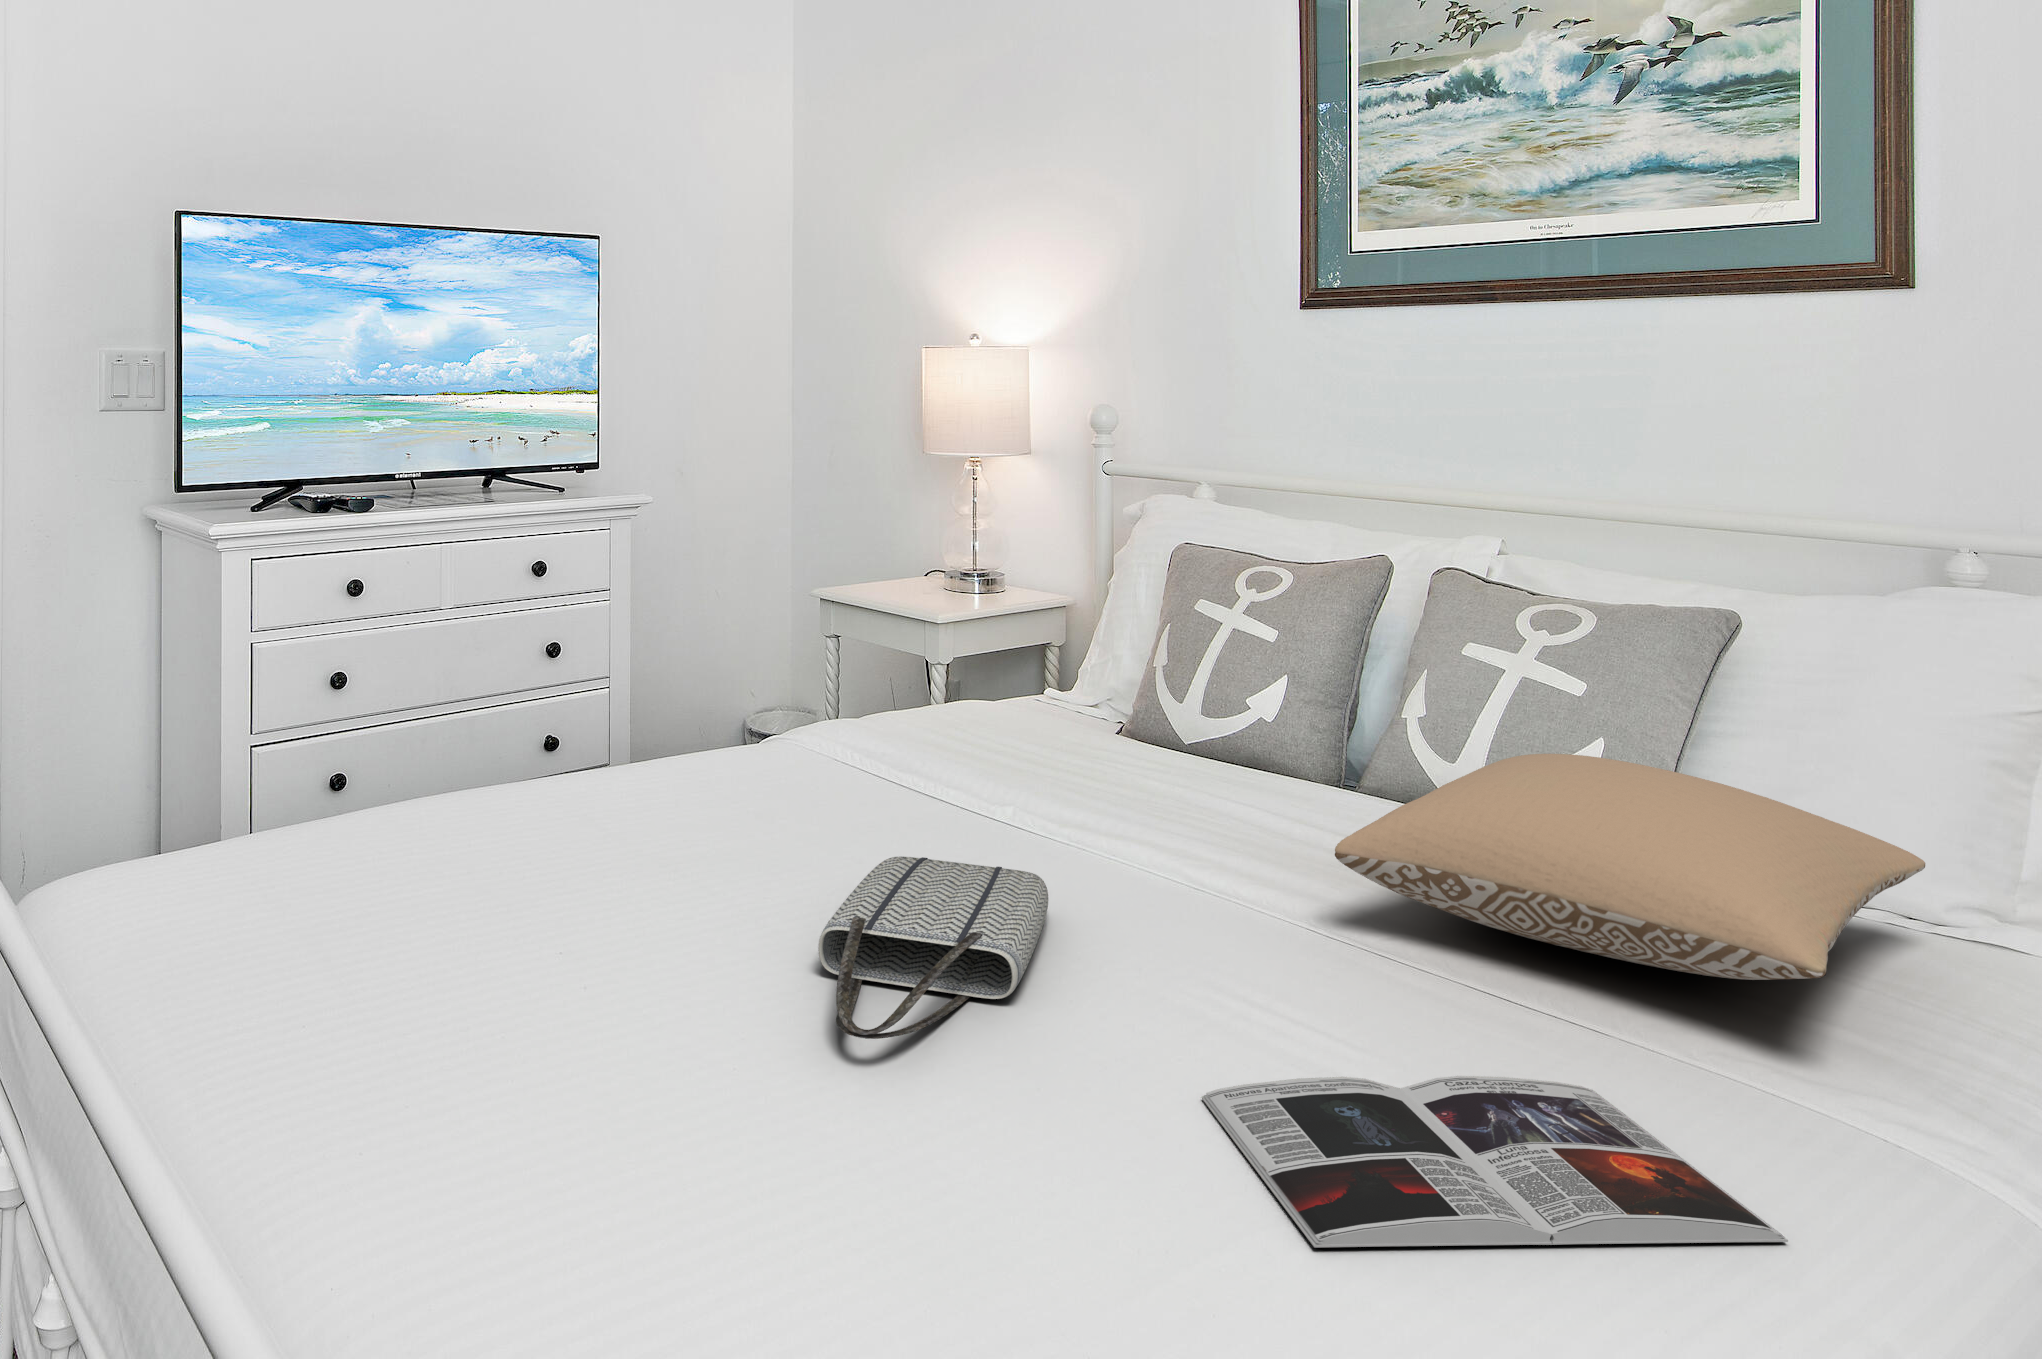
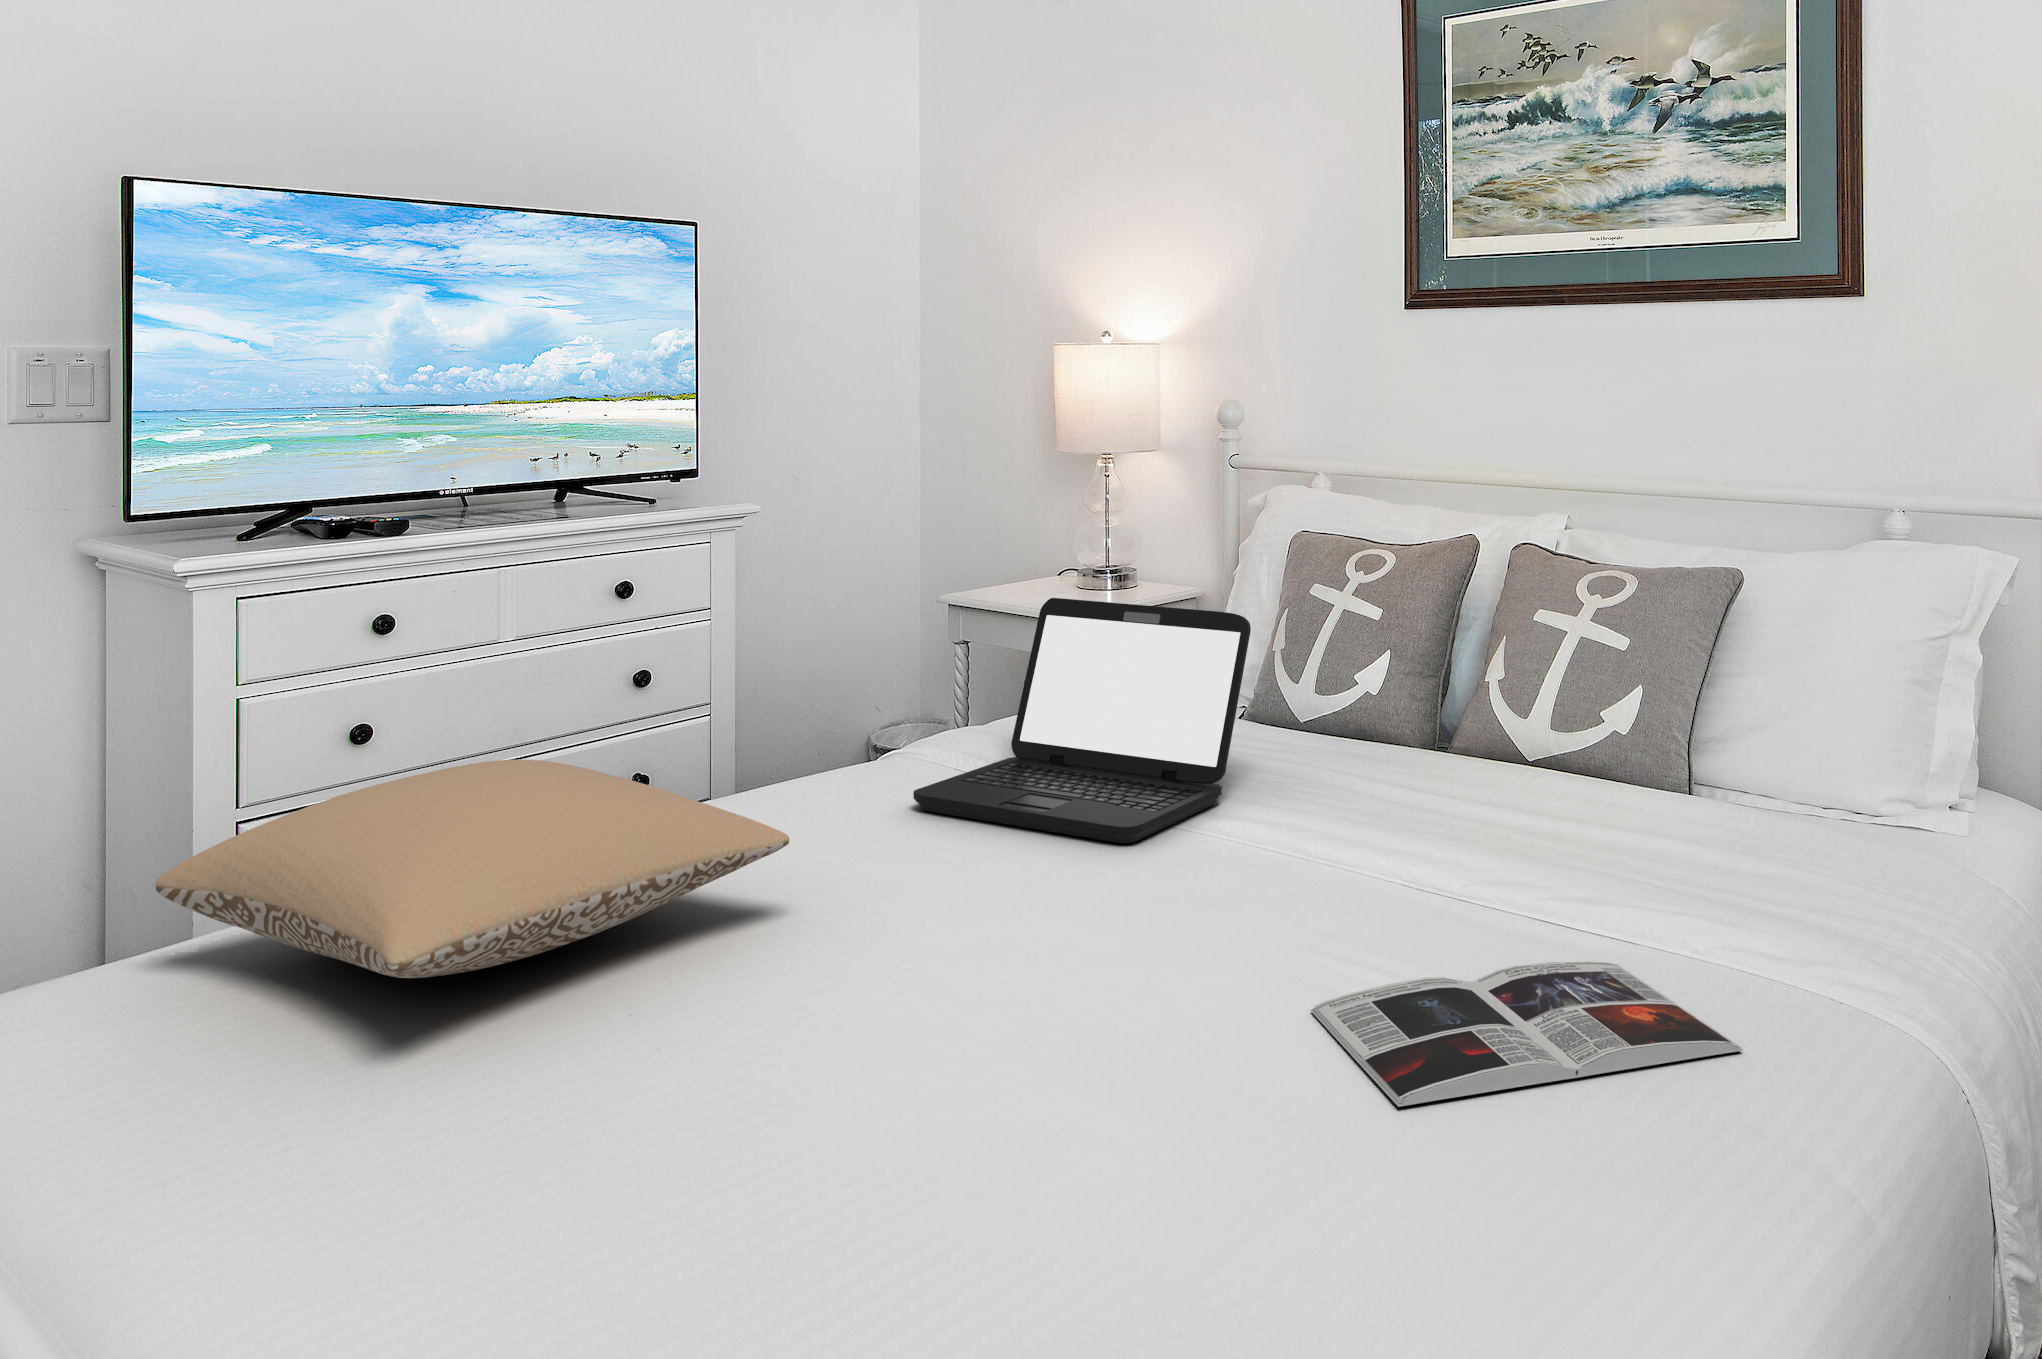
laptop: none [782,600,1132,865] -> present [913,598,1251,843]
pillow: present [1335,754,1925,980] -> present [156,760,789,978]
tote bag: present [818,857,1048,1039] -> none [962,840,1177,998]

